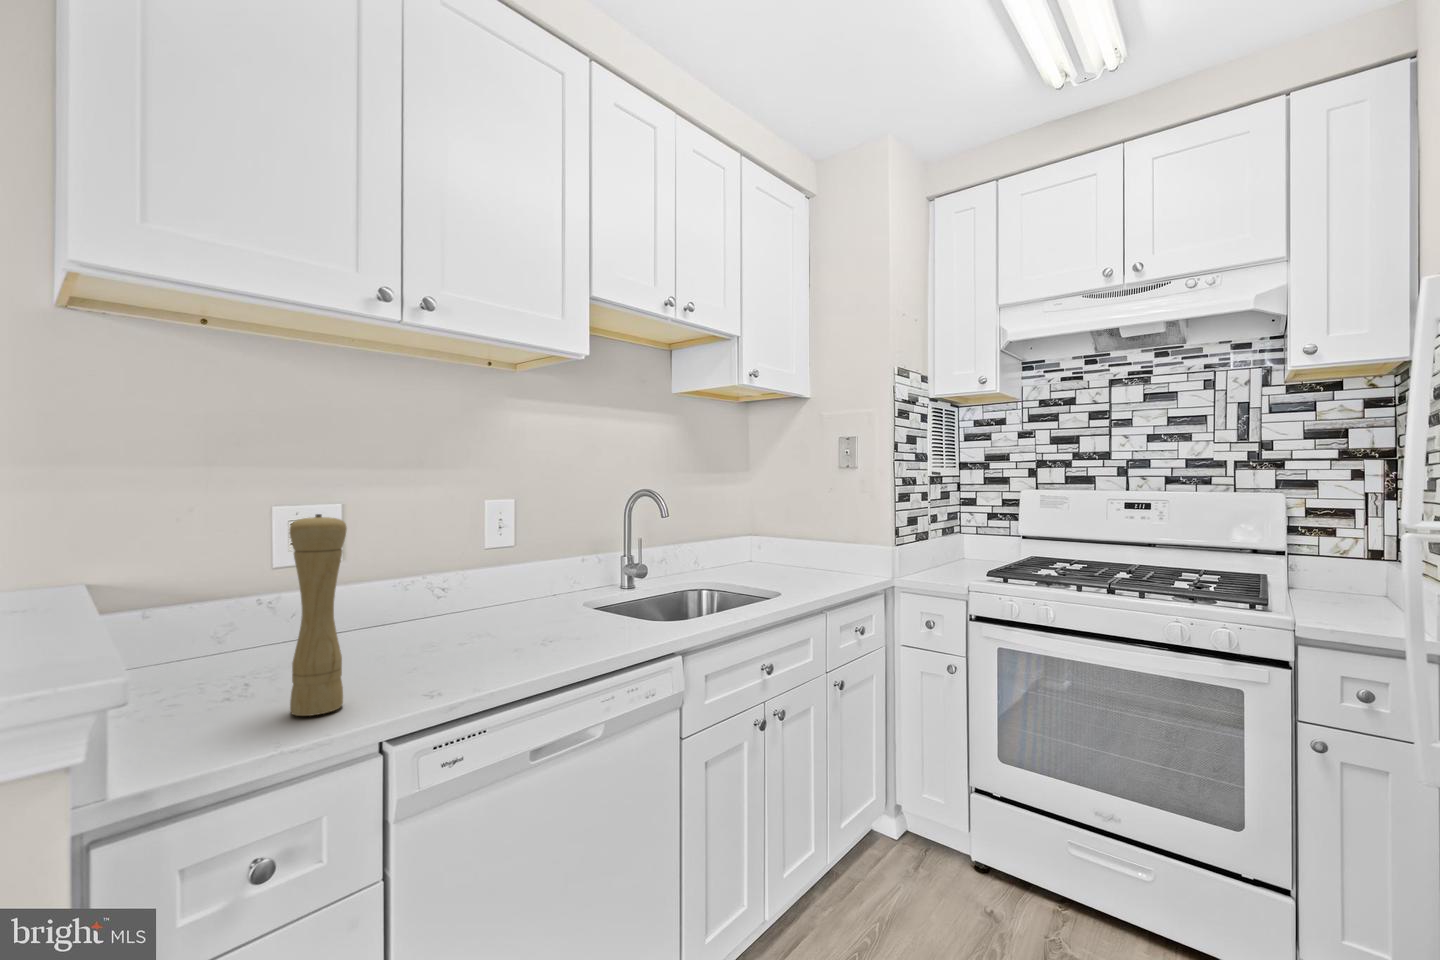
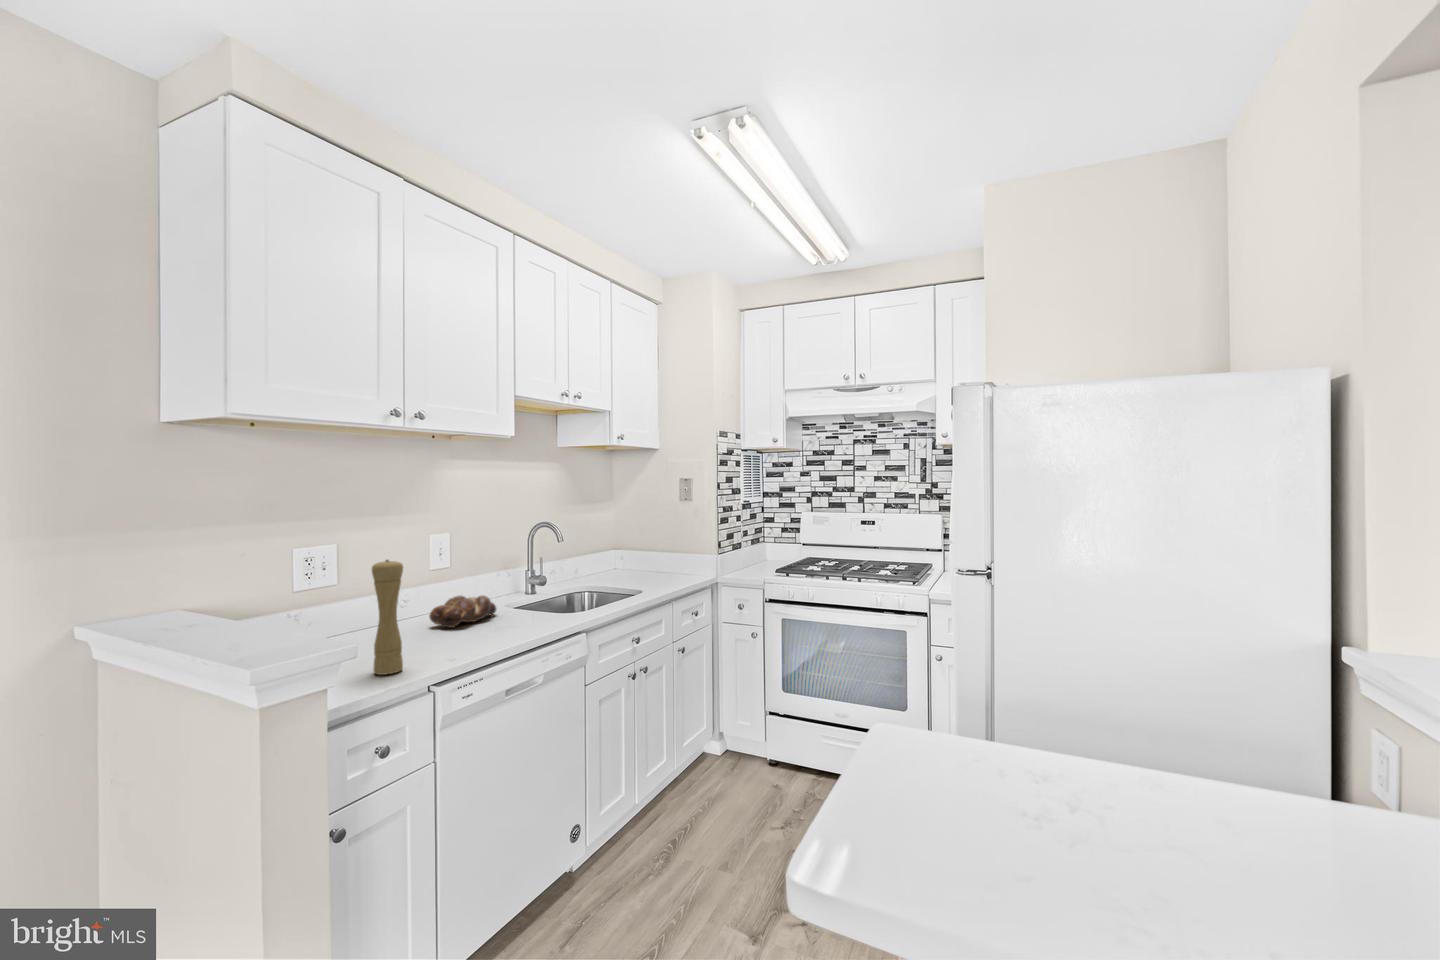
bread loaf: none [455,585,560,633] -> present [429,595,496,627]

